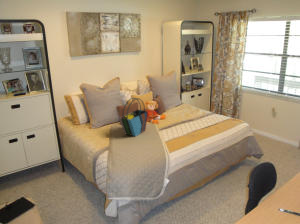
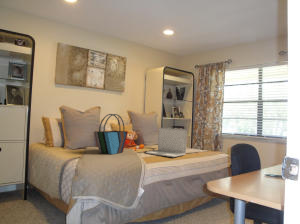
laptop: none [165,98,204,131] -> present [145,128,187,157]

